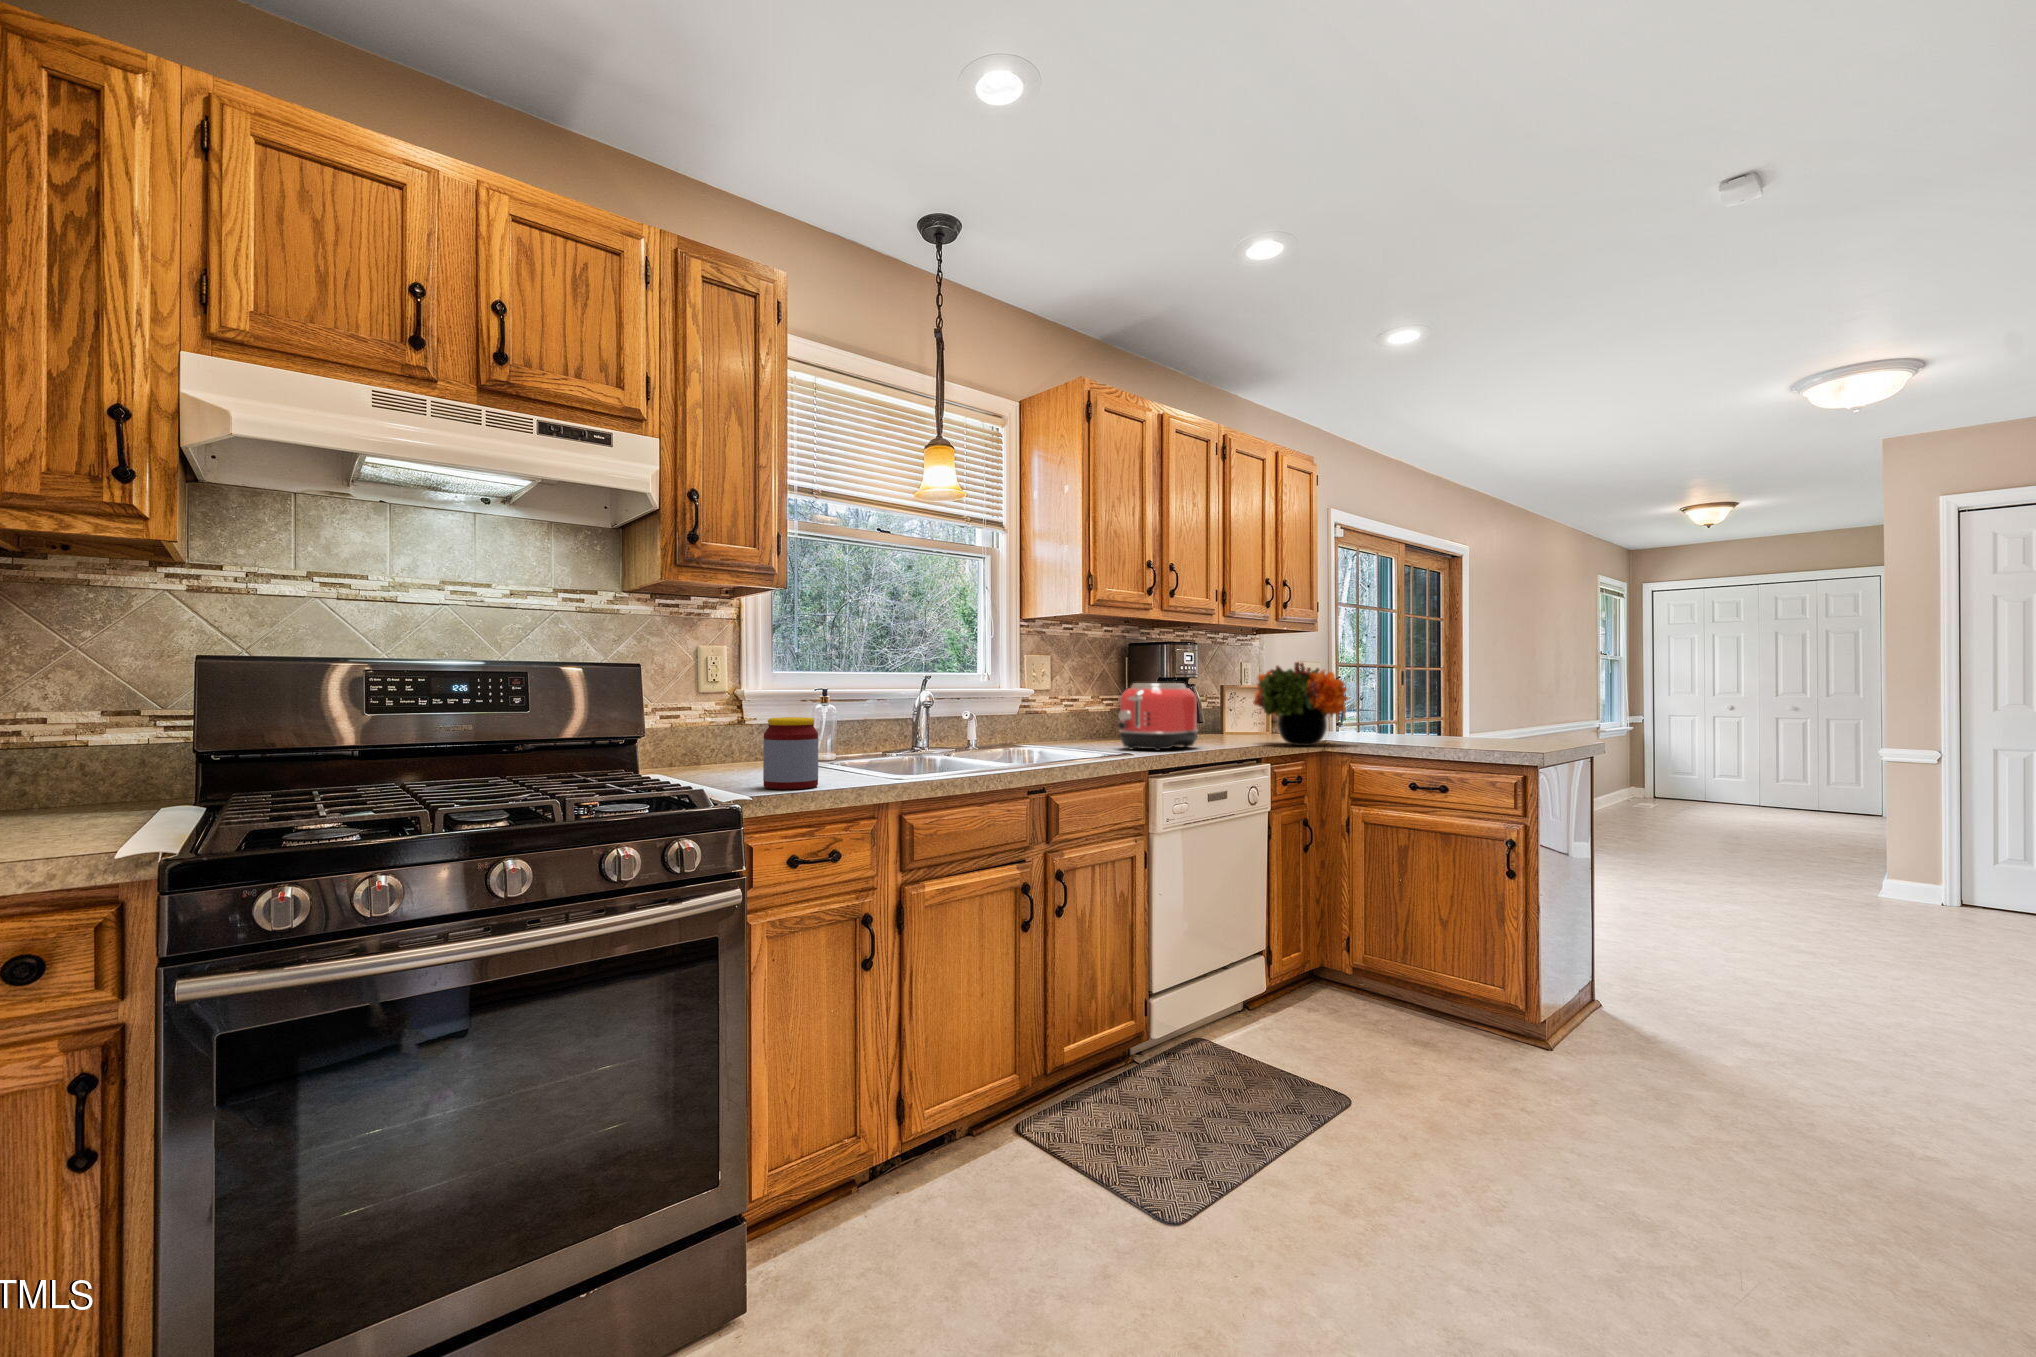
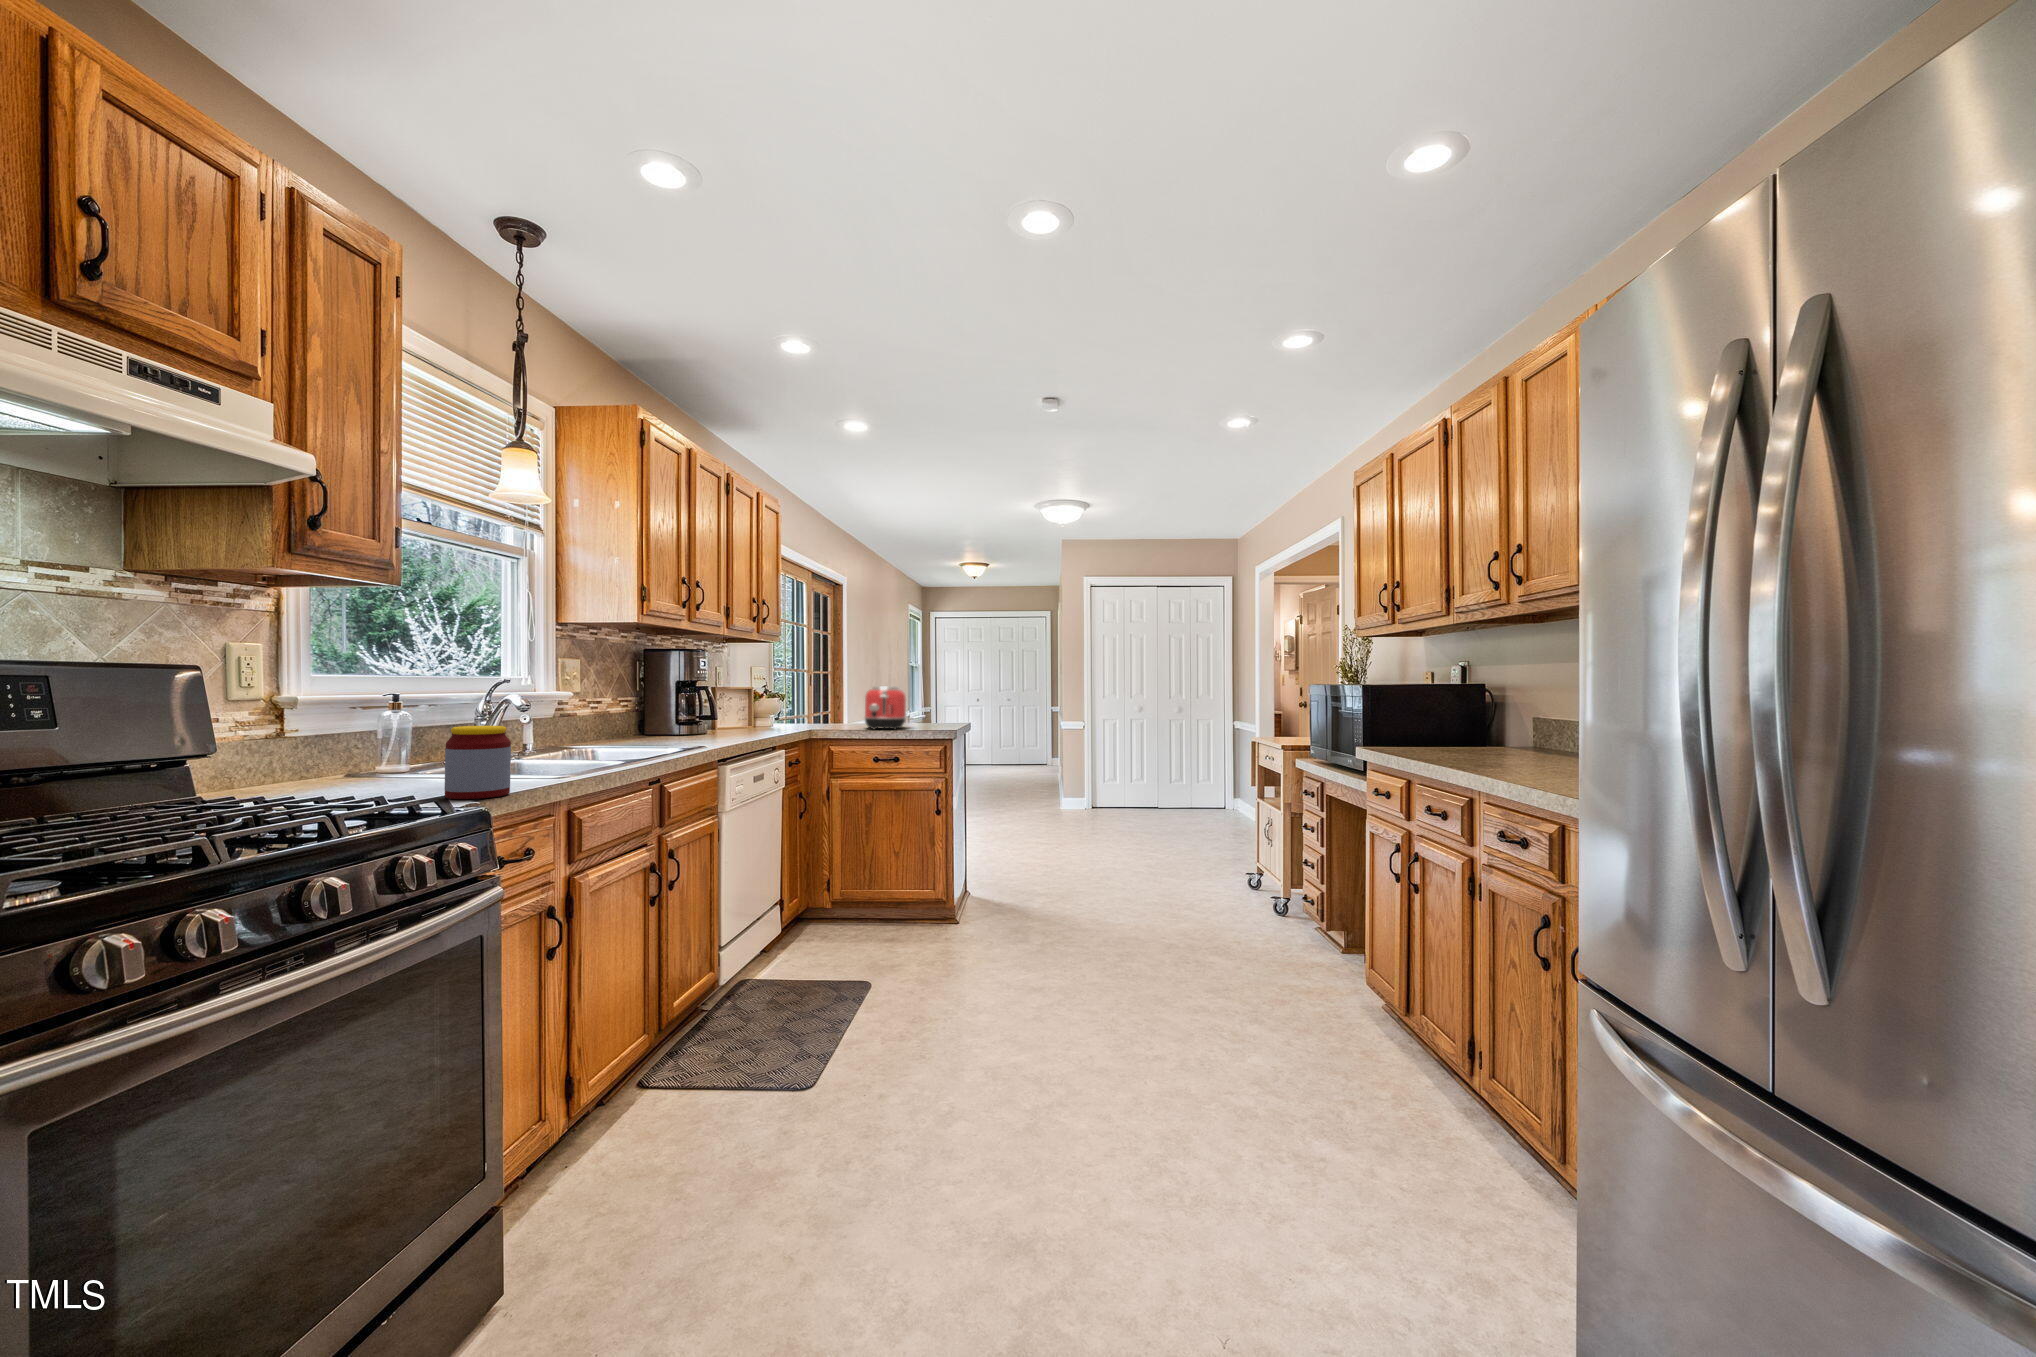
flower arrangement: present [1253,662,1349,746] -> none [761,670,835,734]
toaster: present [1118,683,1198,751] -> present [865,686,907,730]

